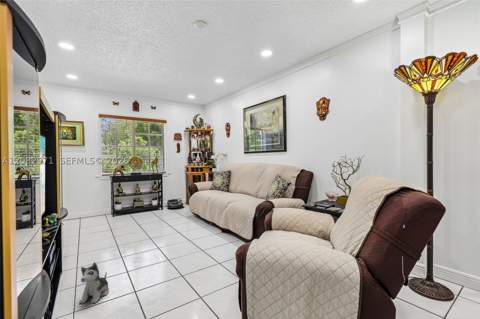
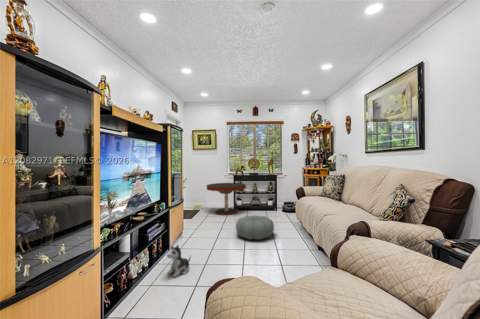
coffee table: none [73,185,129,225] -> present [207,183,246,215]
pouf: none [136,215,179,240] -> present [236,215,274,240]

